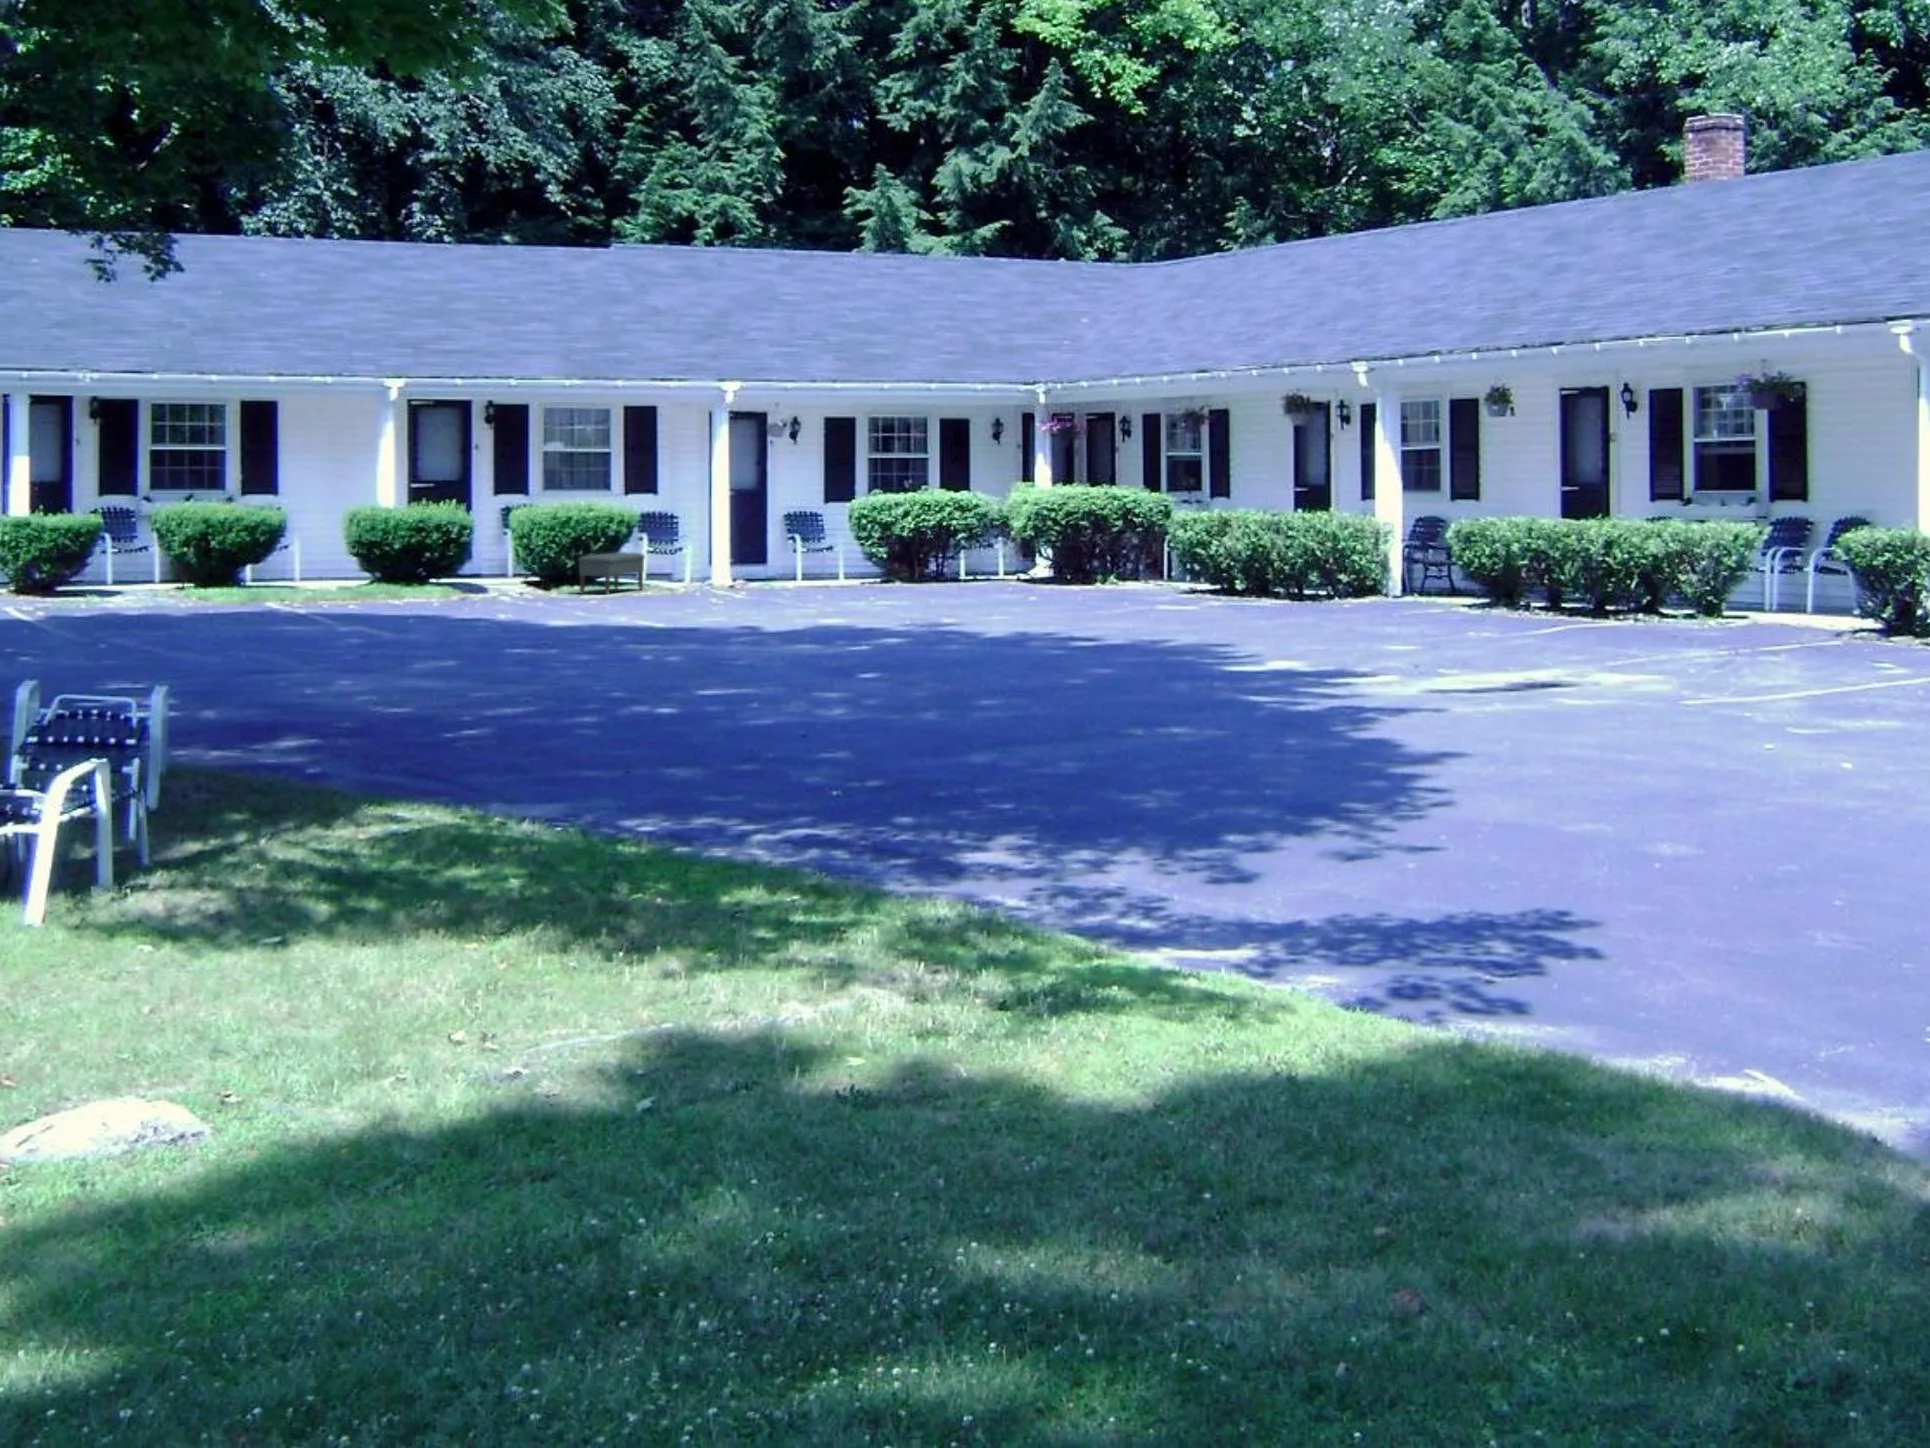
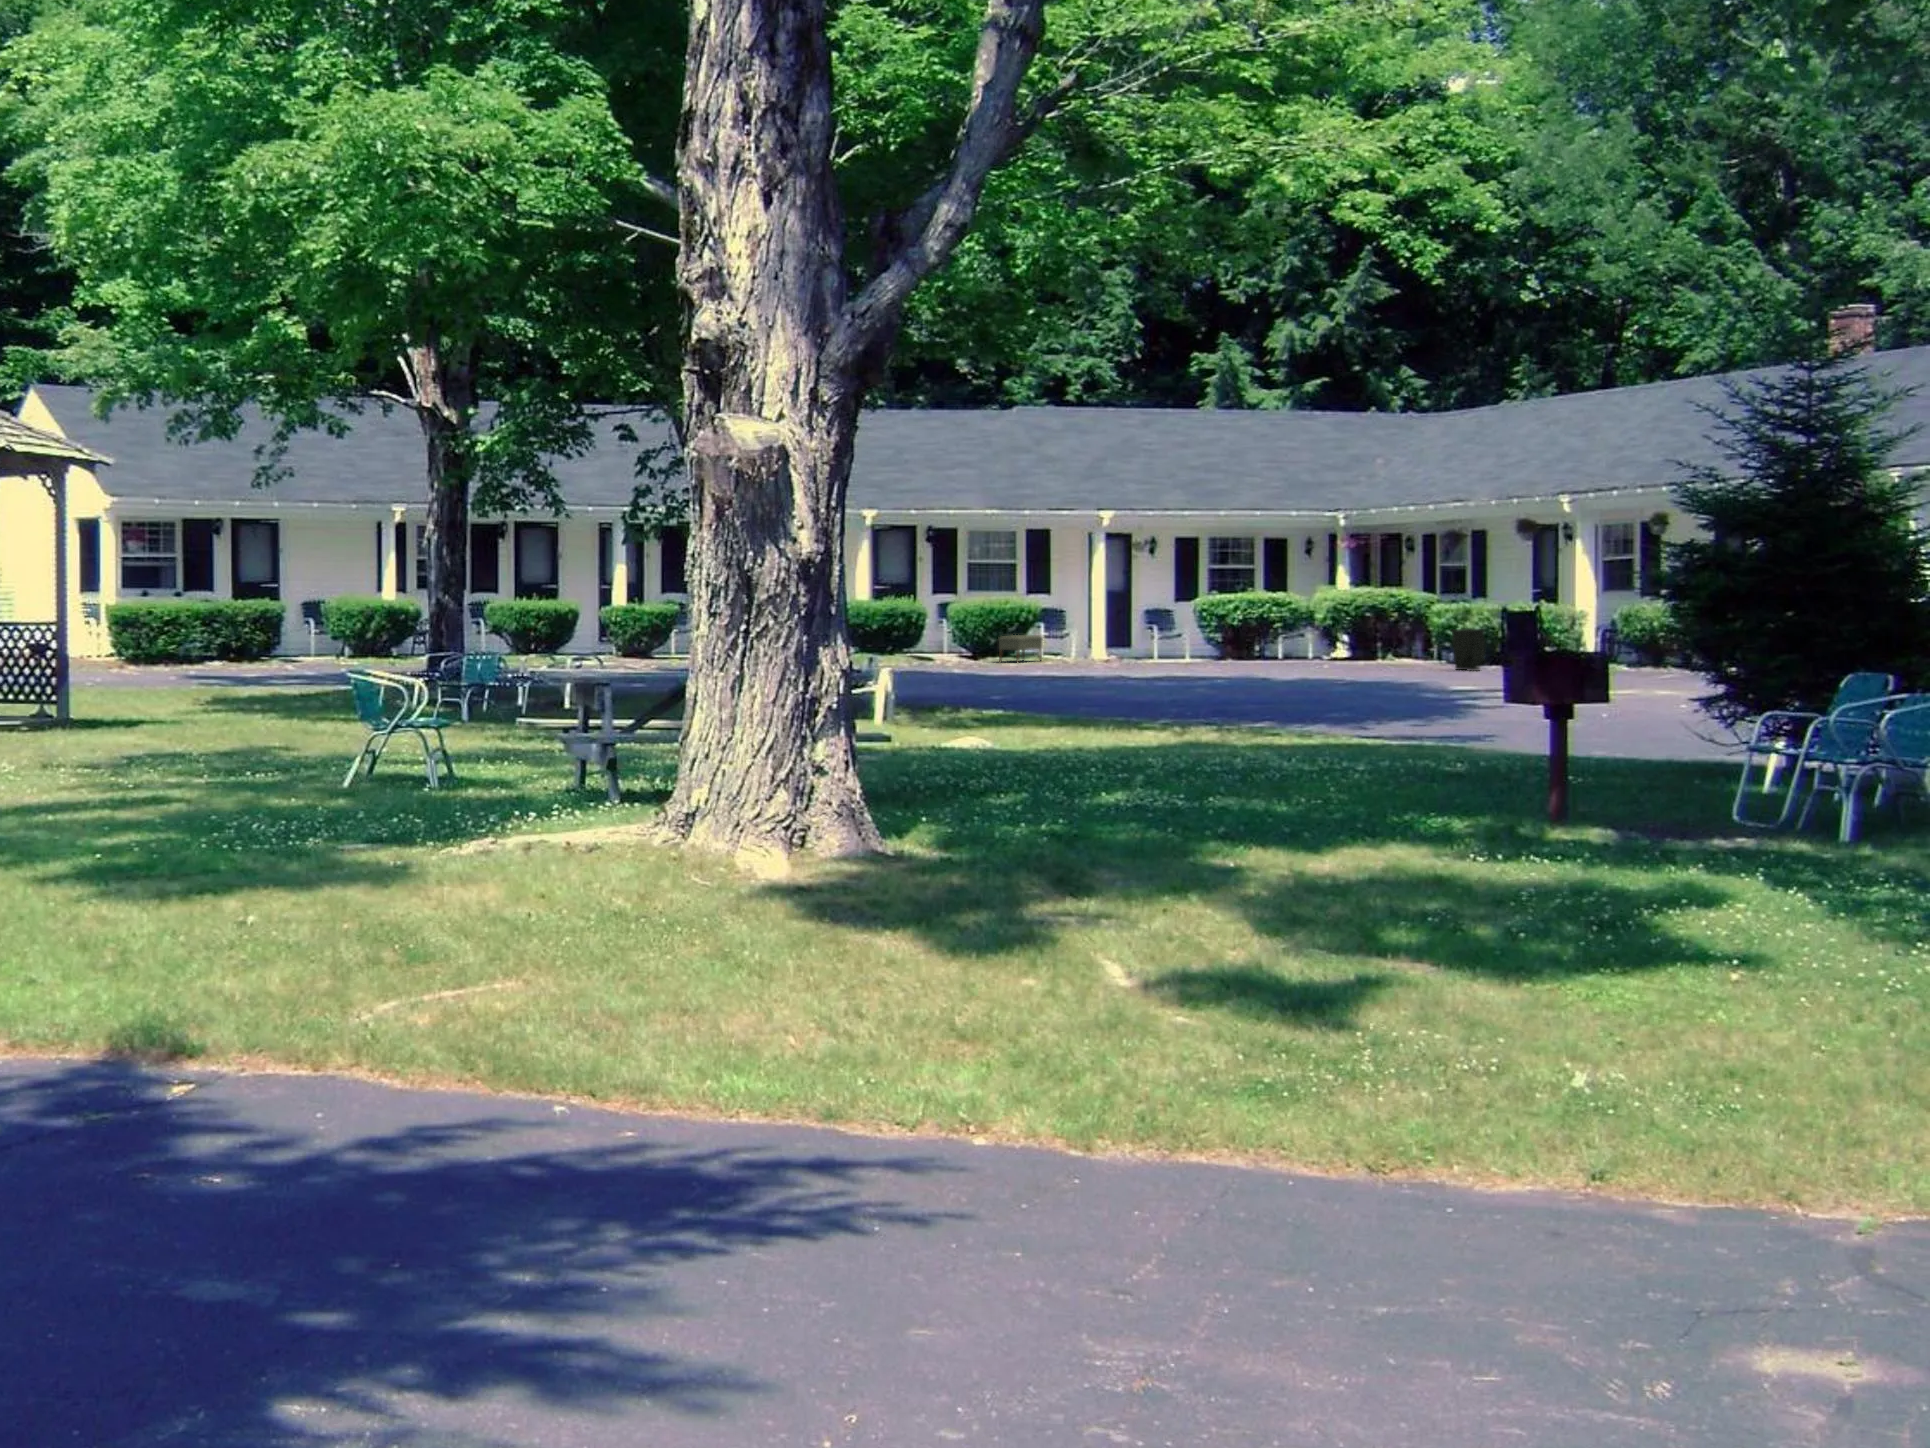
trash can: none [1205,544,1264,602] -> present [1451,628,1486,671]

